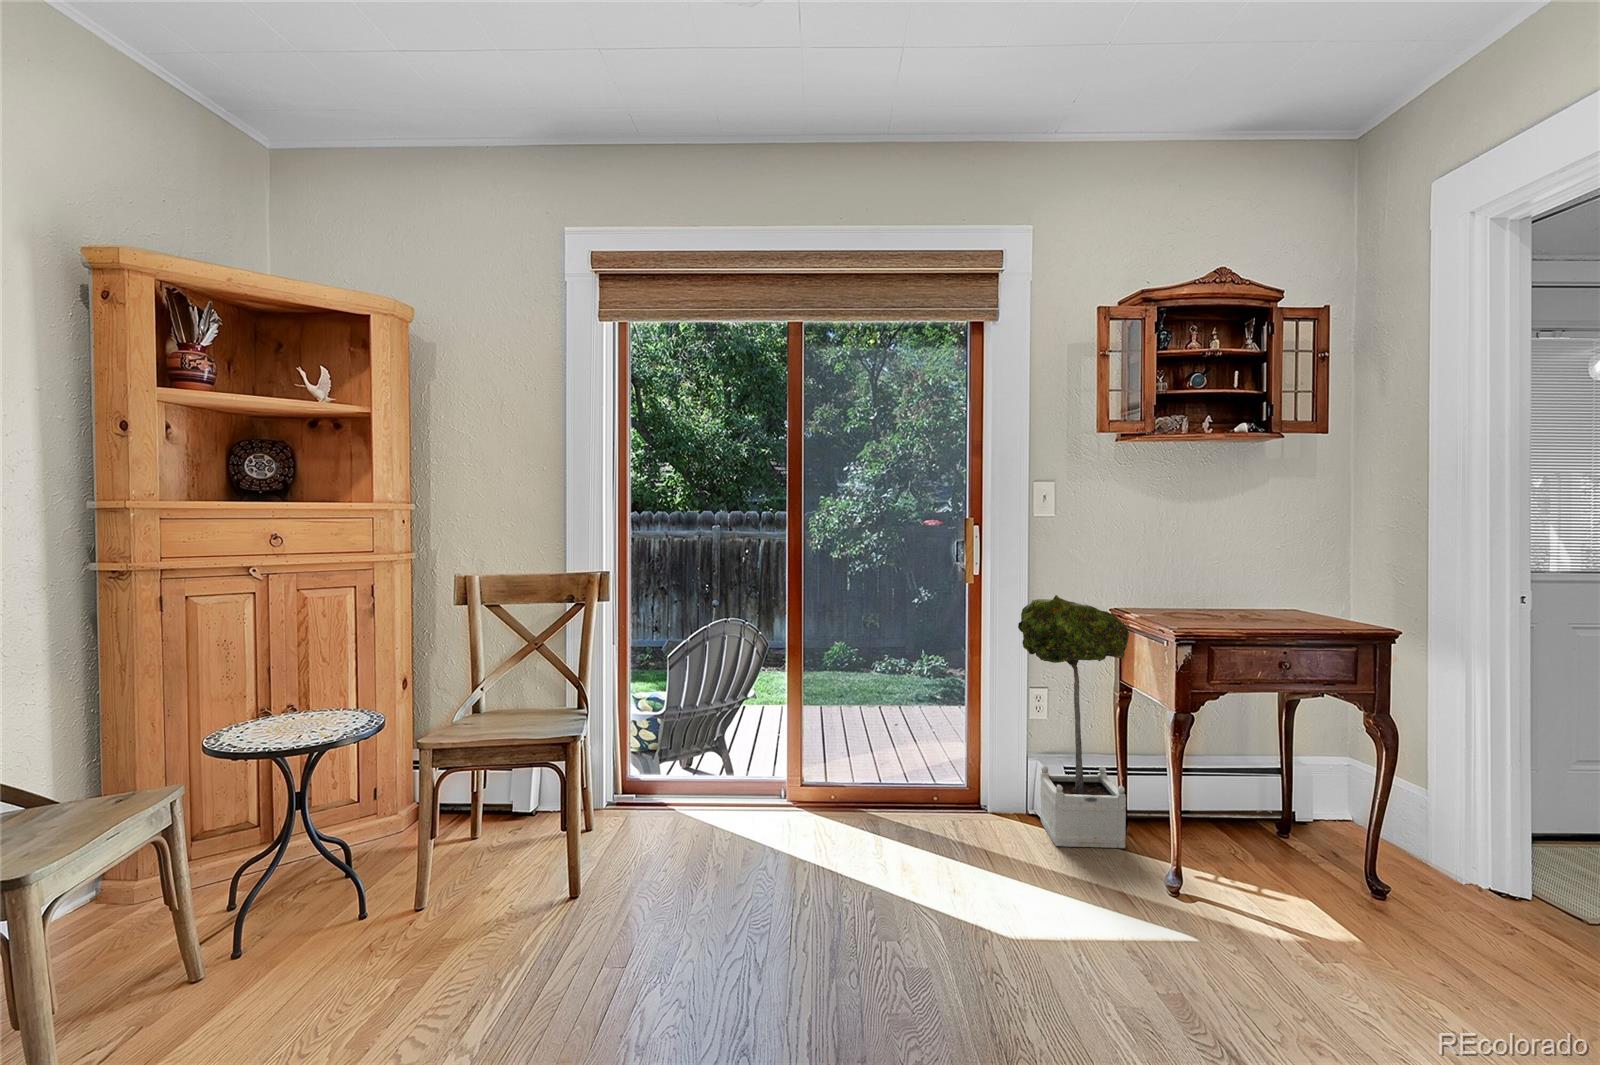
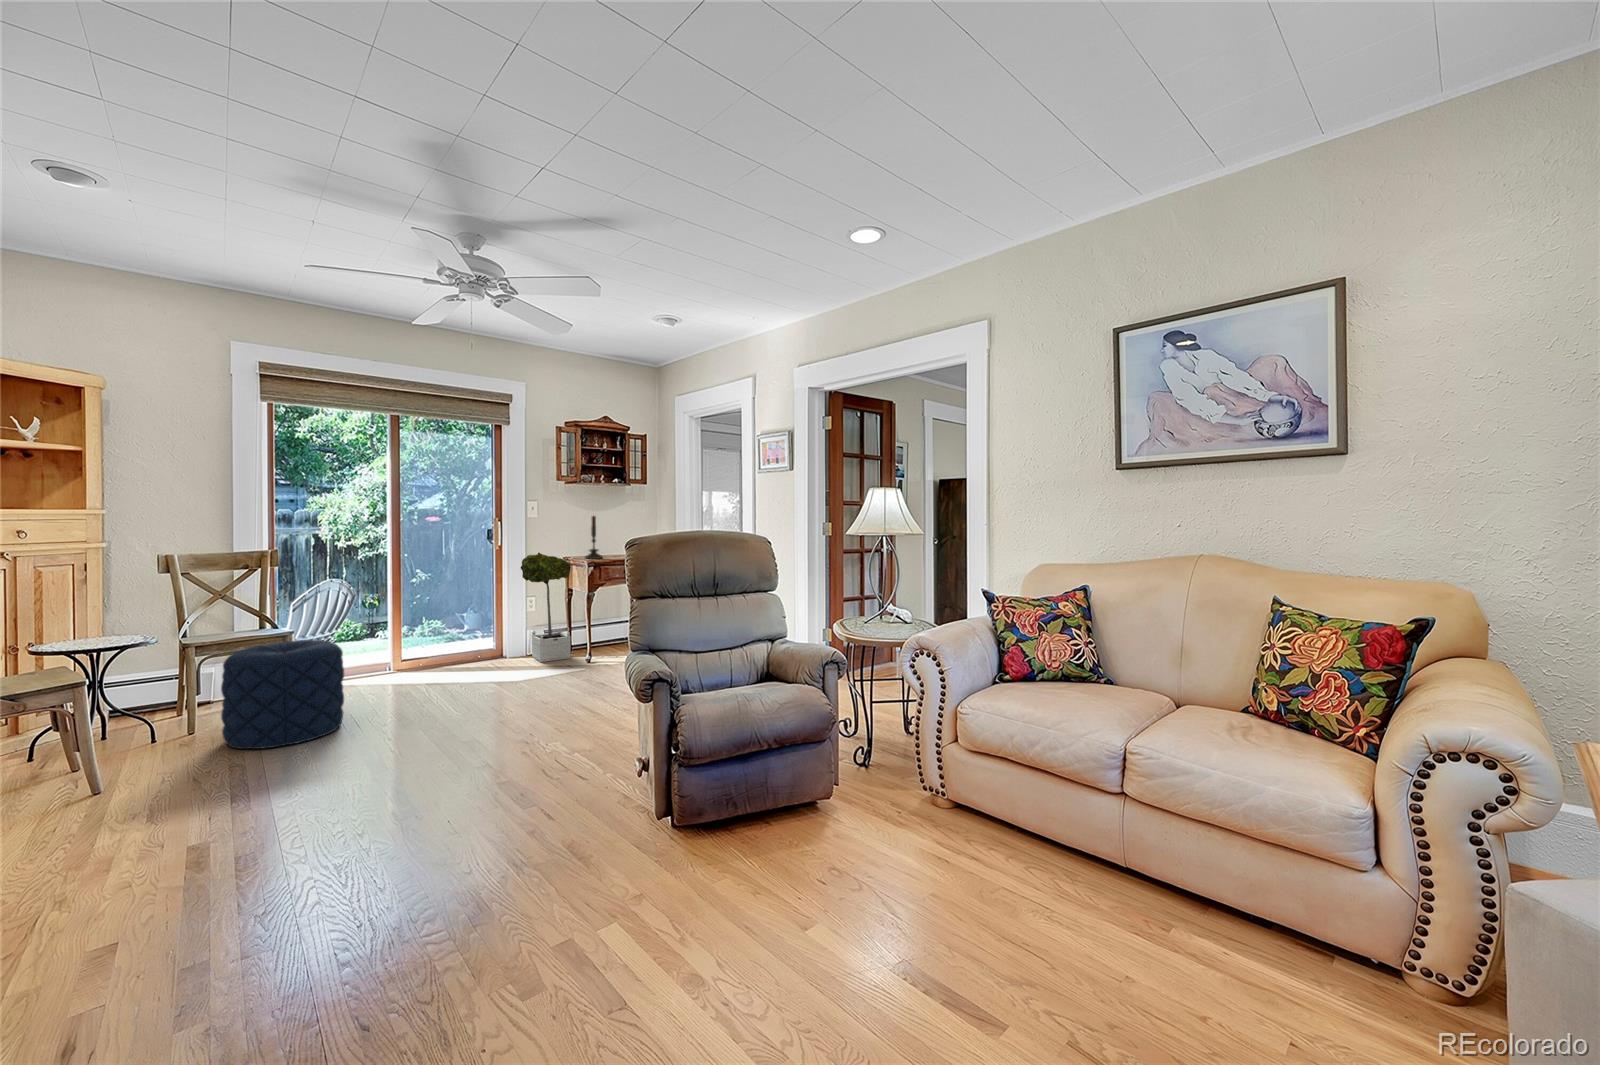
candle: none [1164,509,1210,619] -> present [585,516,602,559]
pouf: none [413,763,624,1019] -> present [221,640,344,749]

